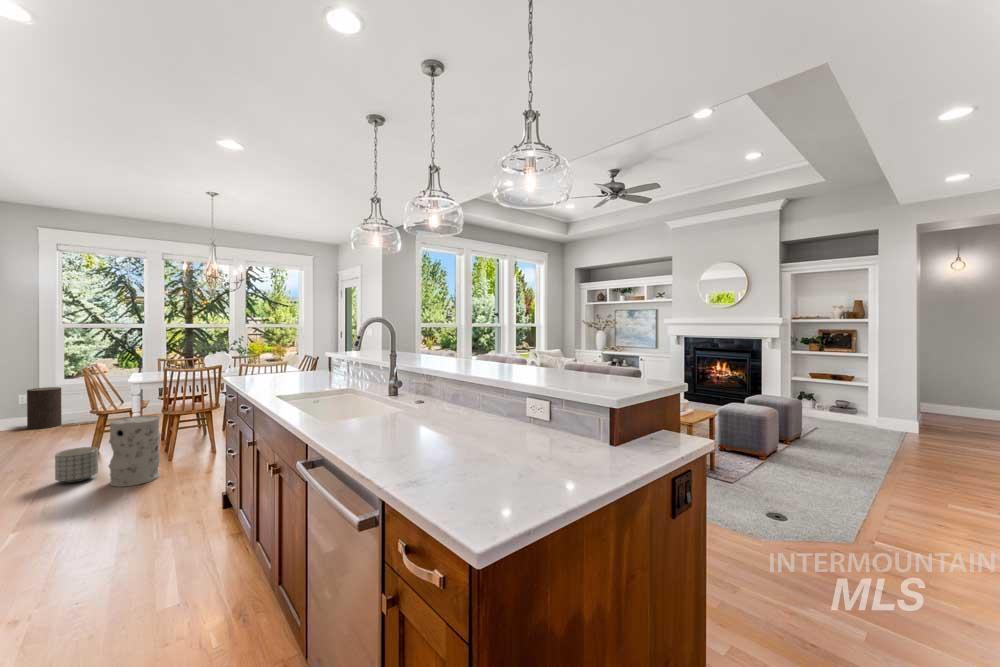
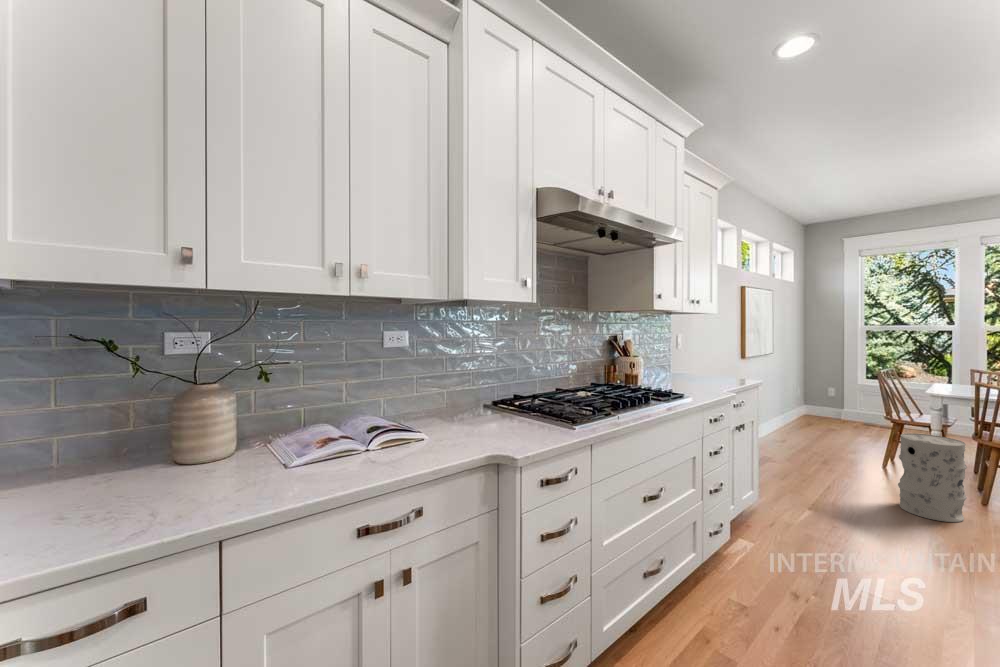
stool: present [27,387,62,429] -> none [834,386,863,425]
planter: present [55,447,98,483] -> none [846,452,888,490]

